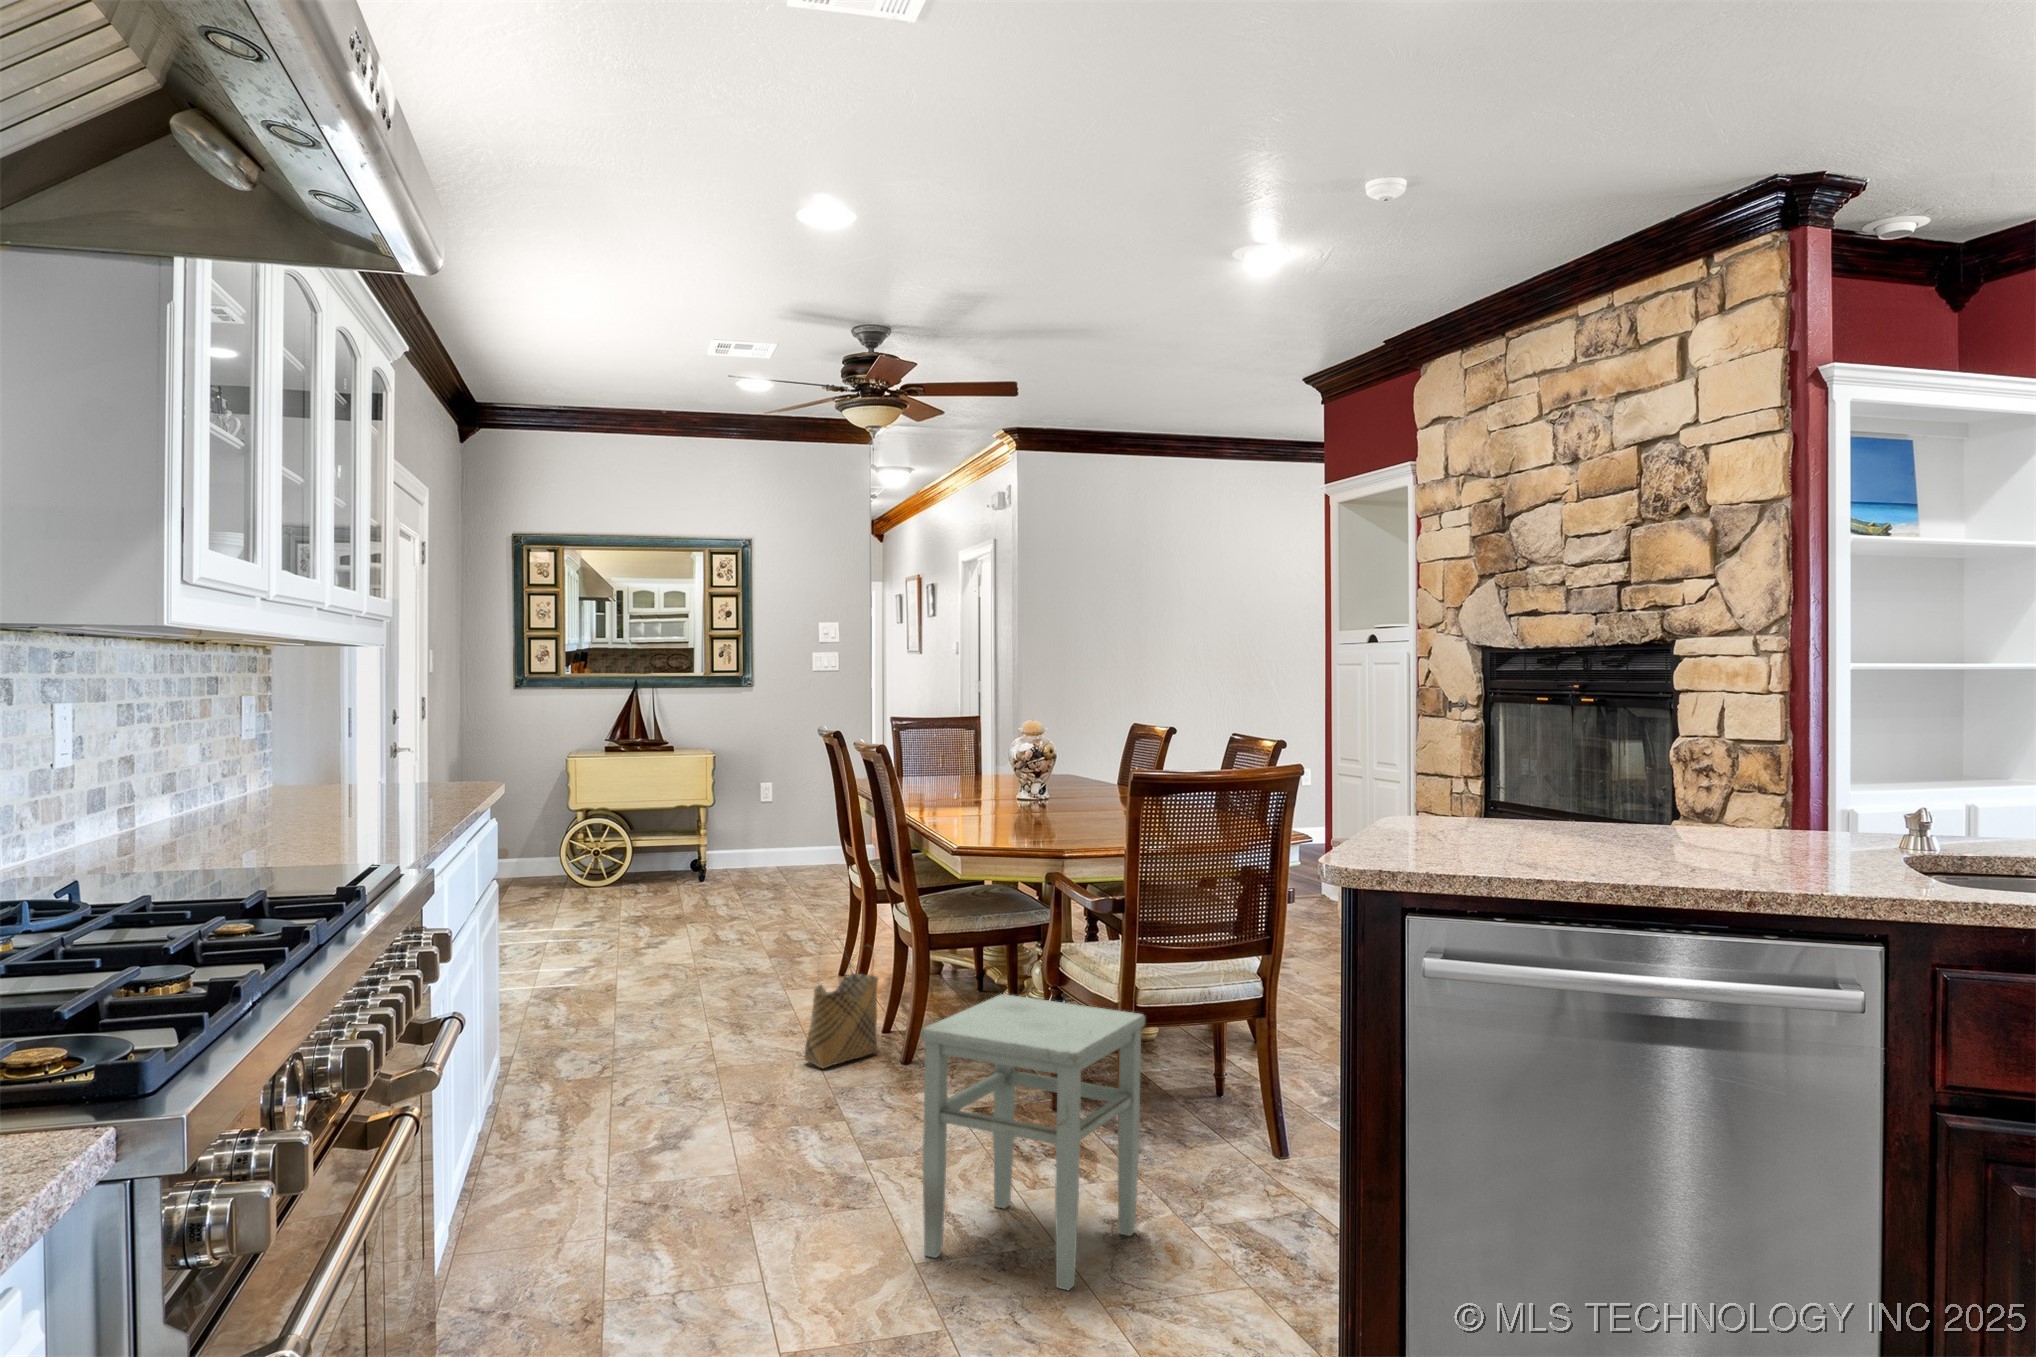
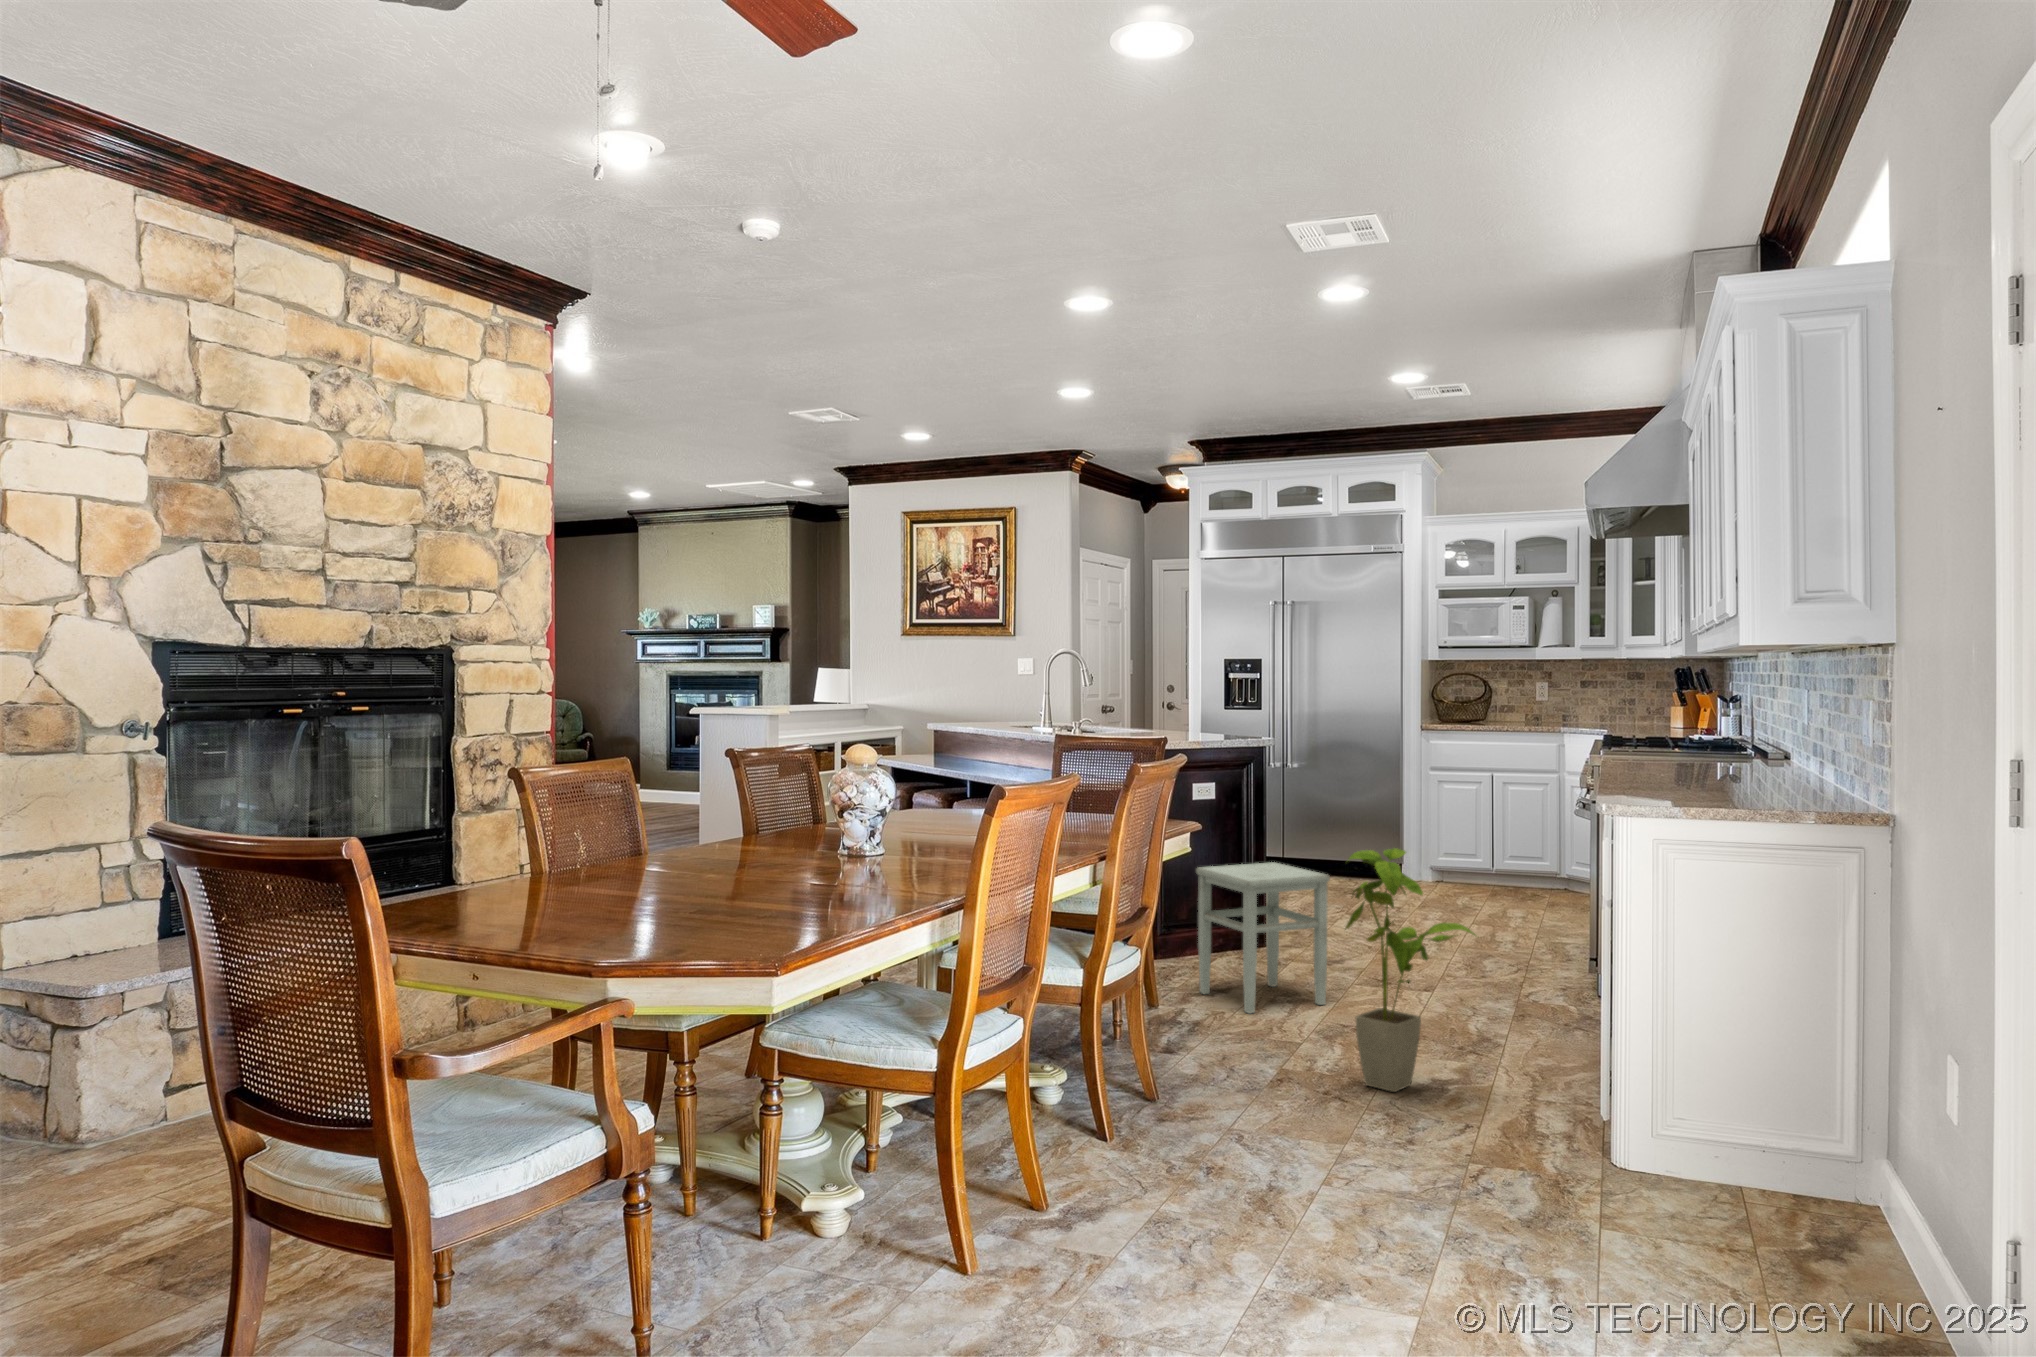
house plant: none [622,854,774,1136] -> present [1346,848,1475,1092]
woven basket: present [805,936,878,1068] -> none [1156,983,1253,1129]

